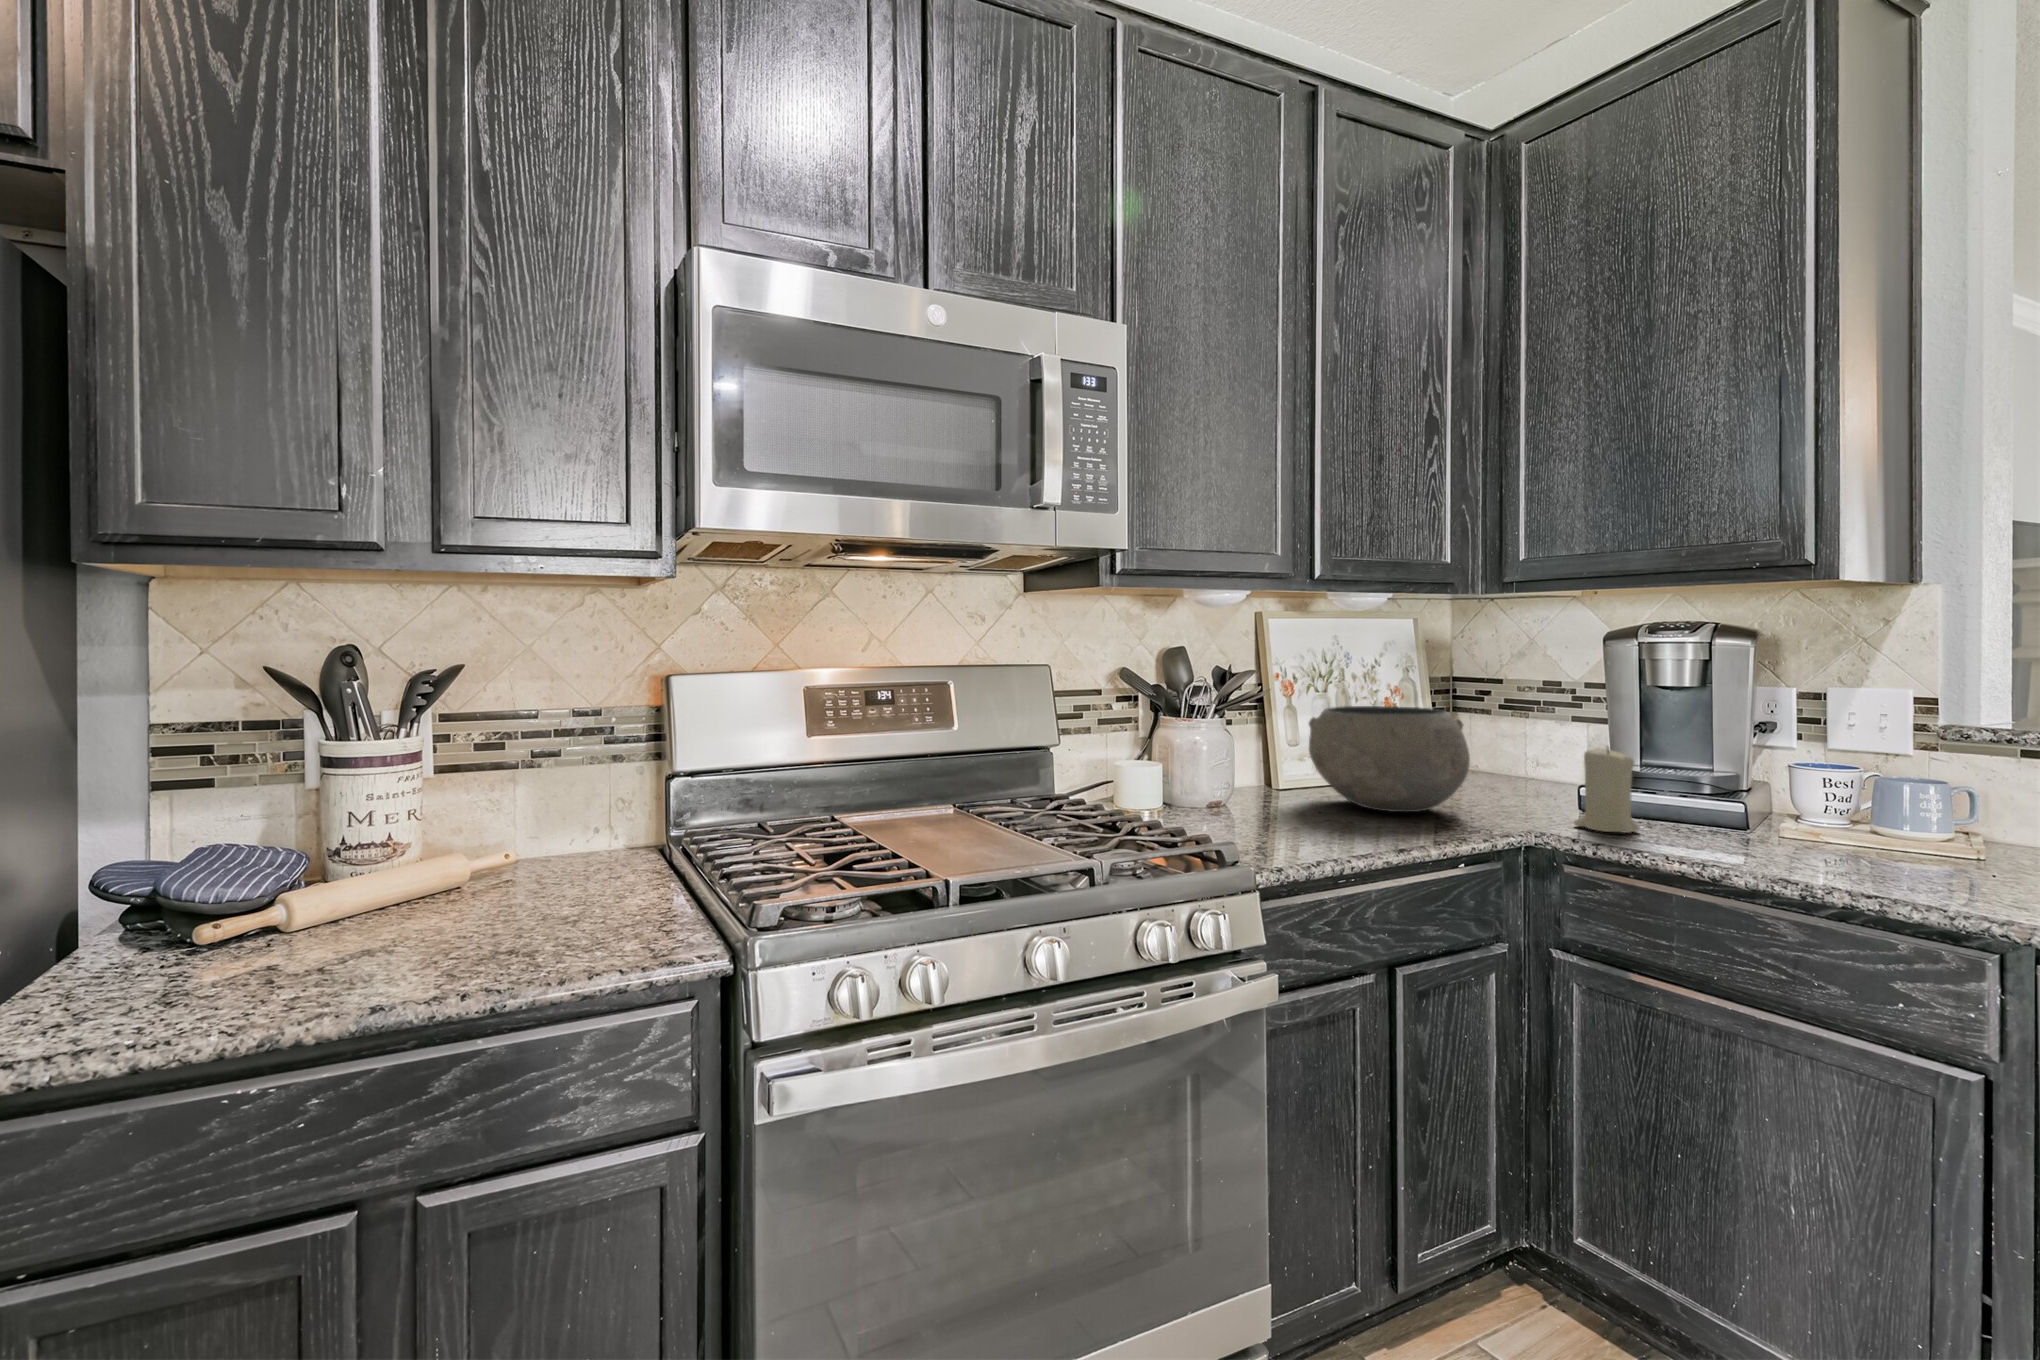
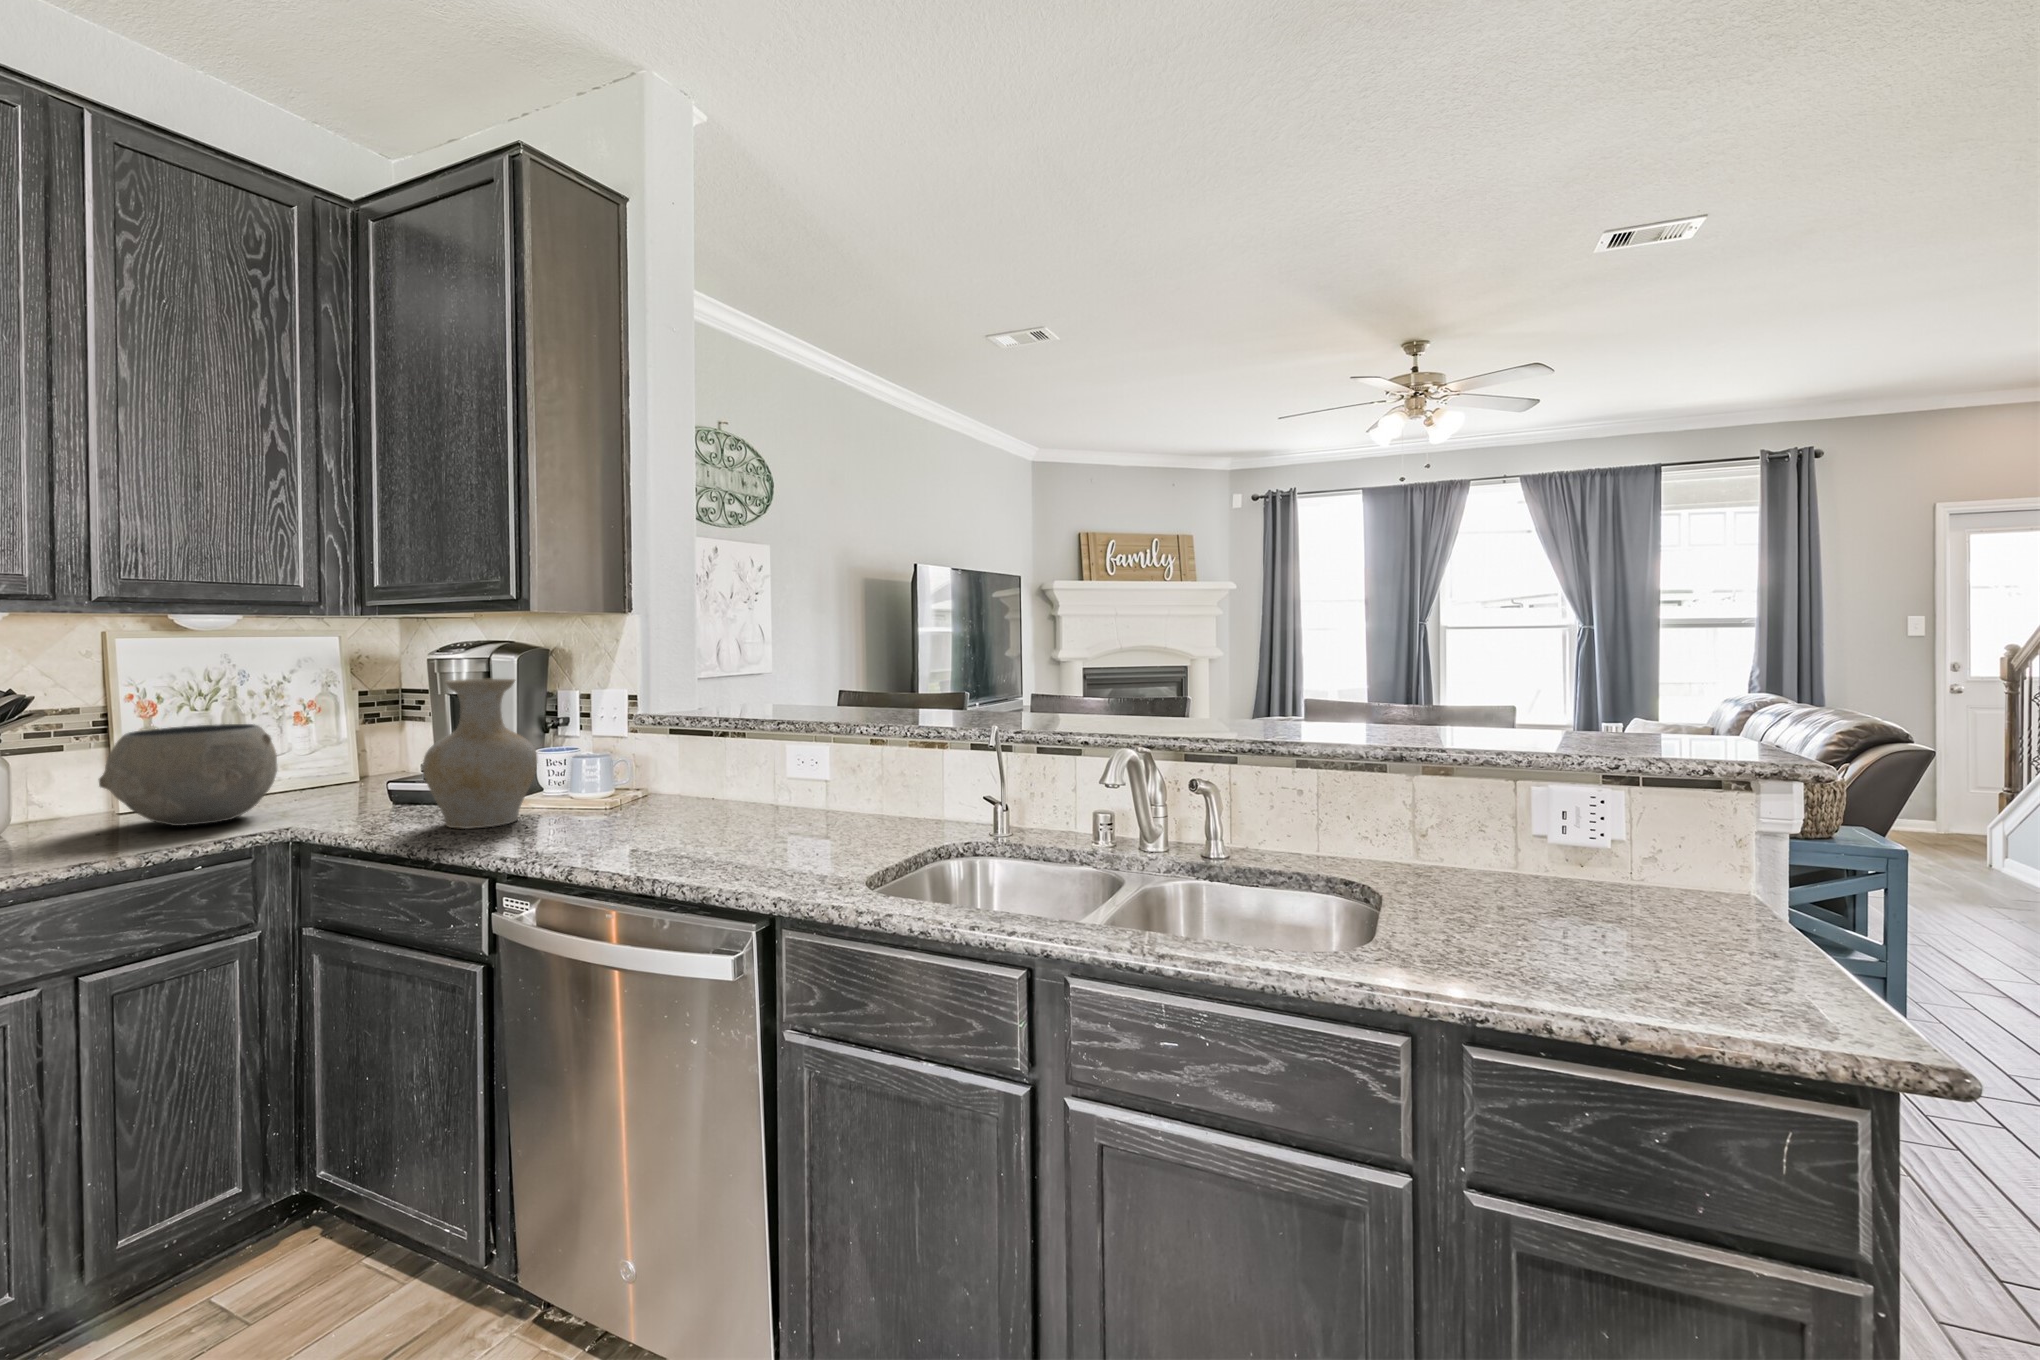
vase: none [1718,665,1909,866] -> present [423,679,537,828]
candle: present [1574,747,1640,833] -> none [348,749,395,822]

